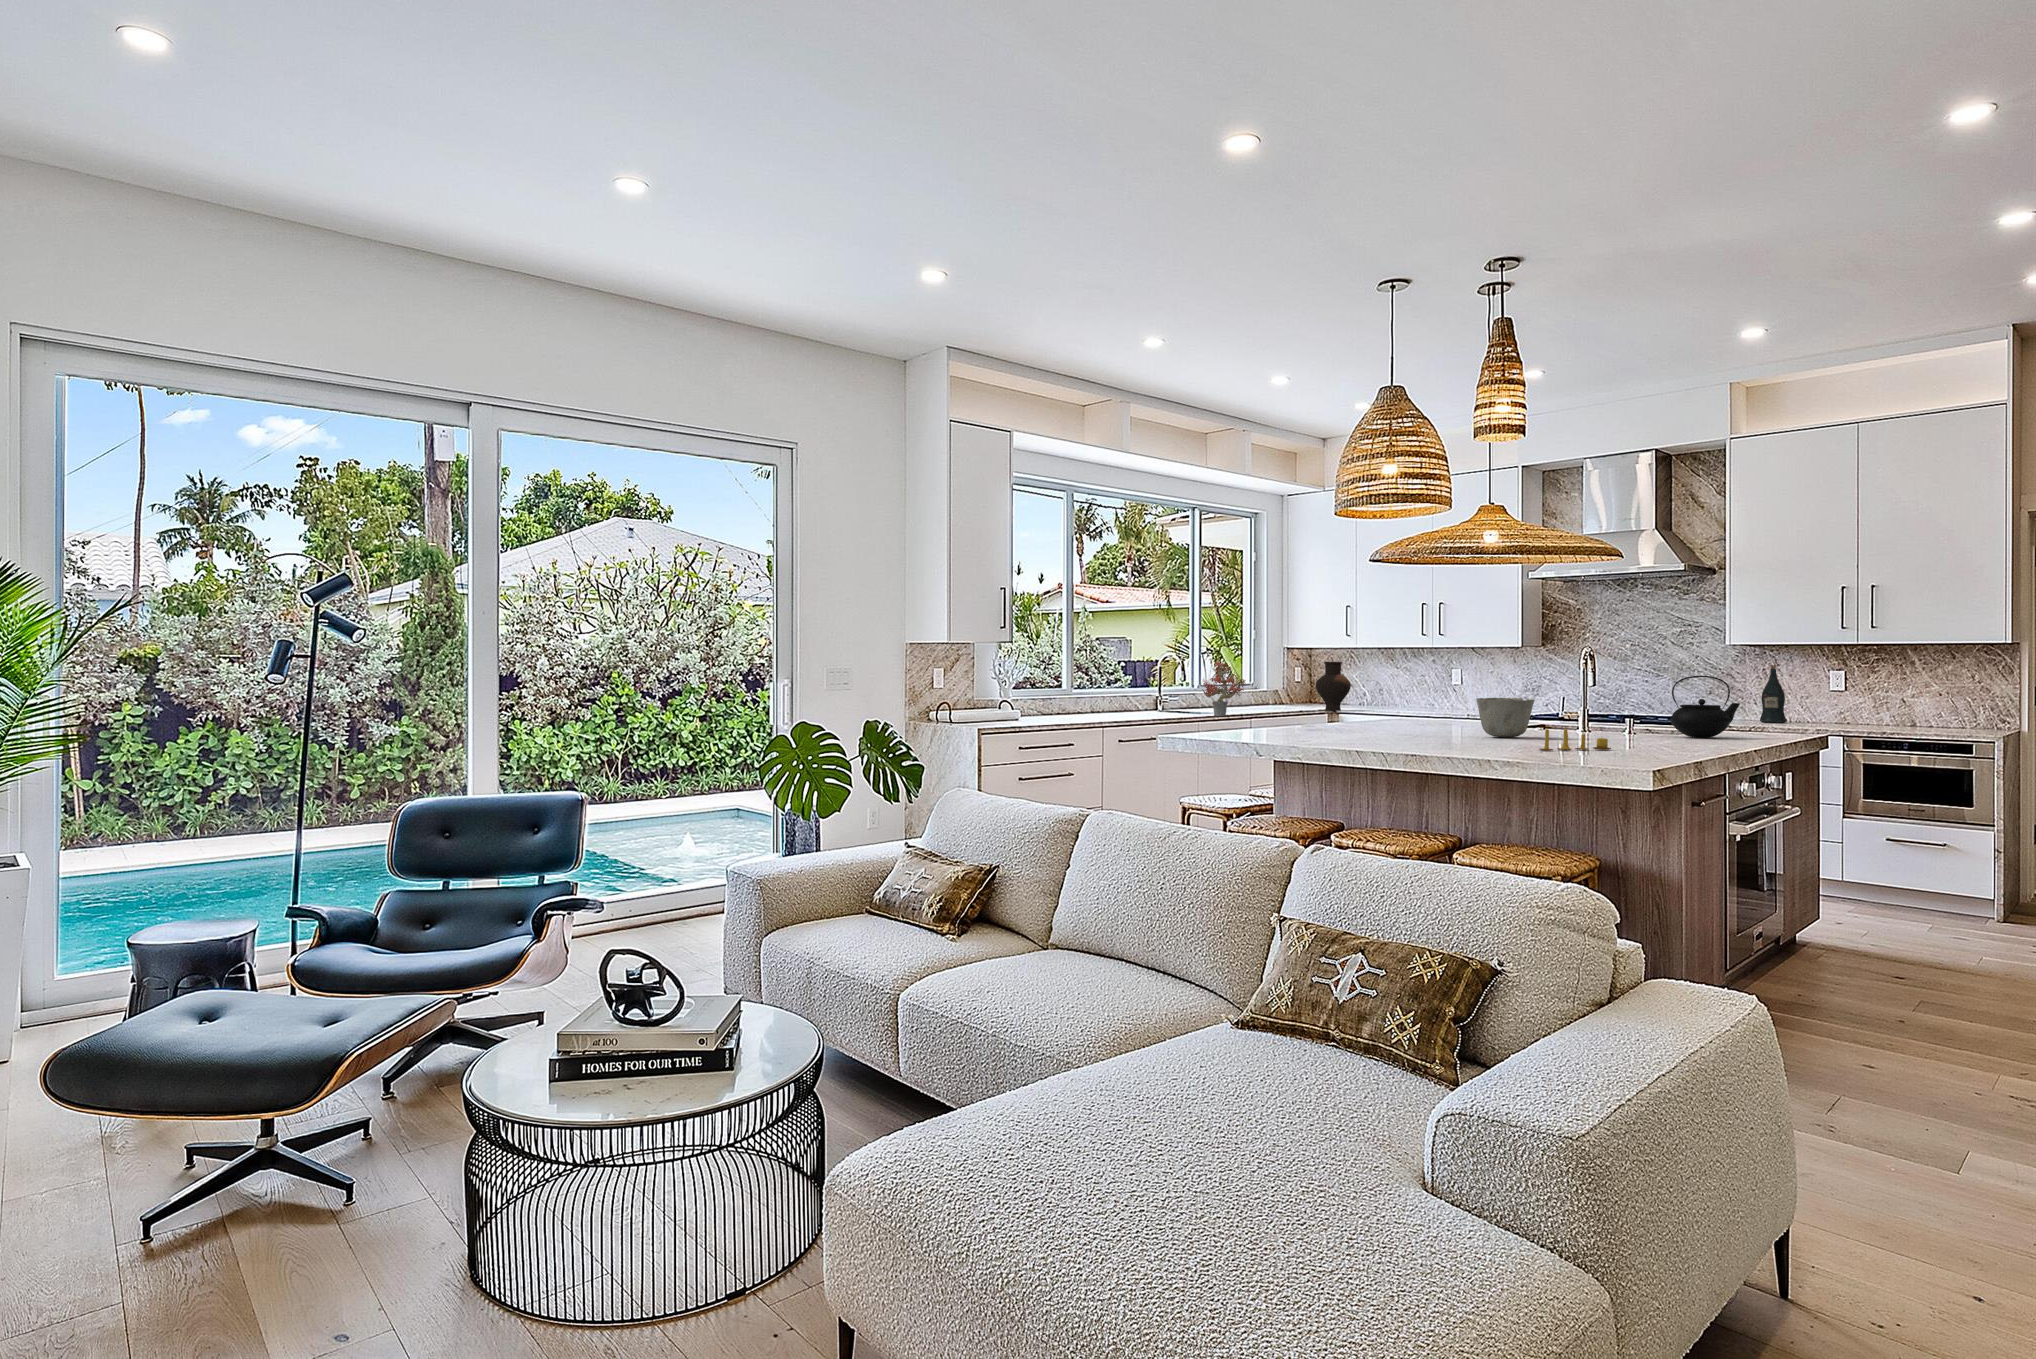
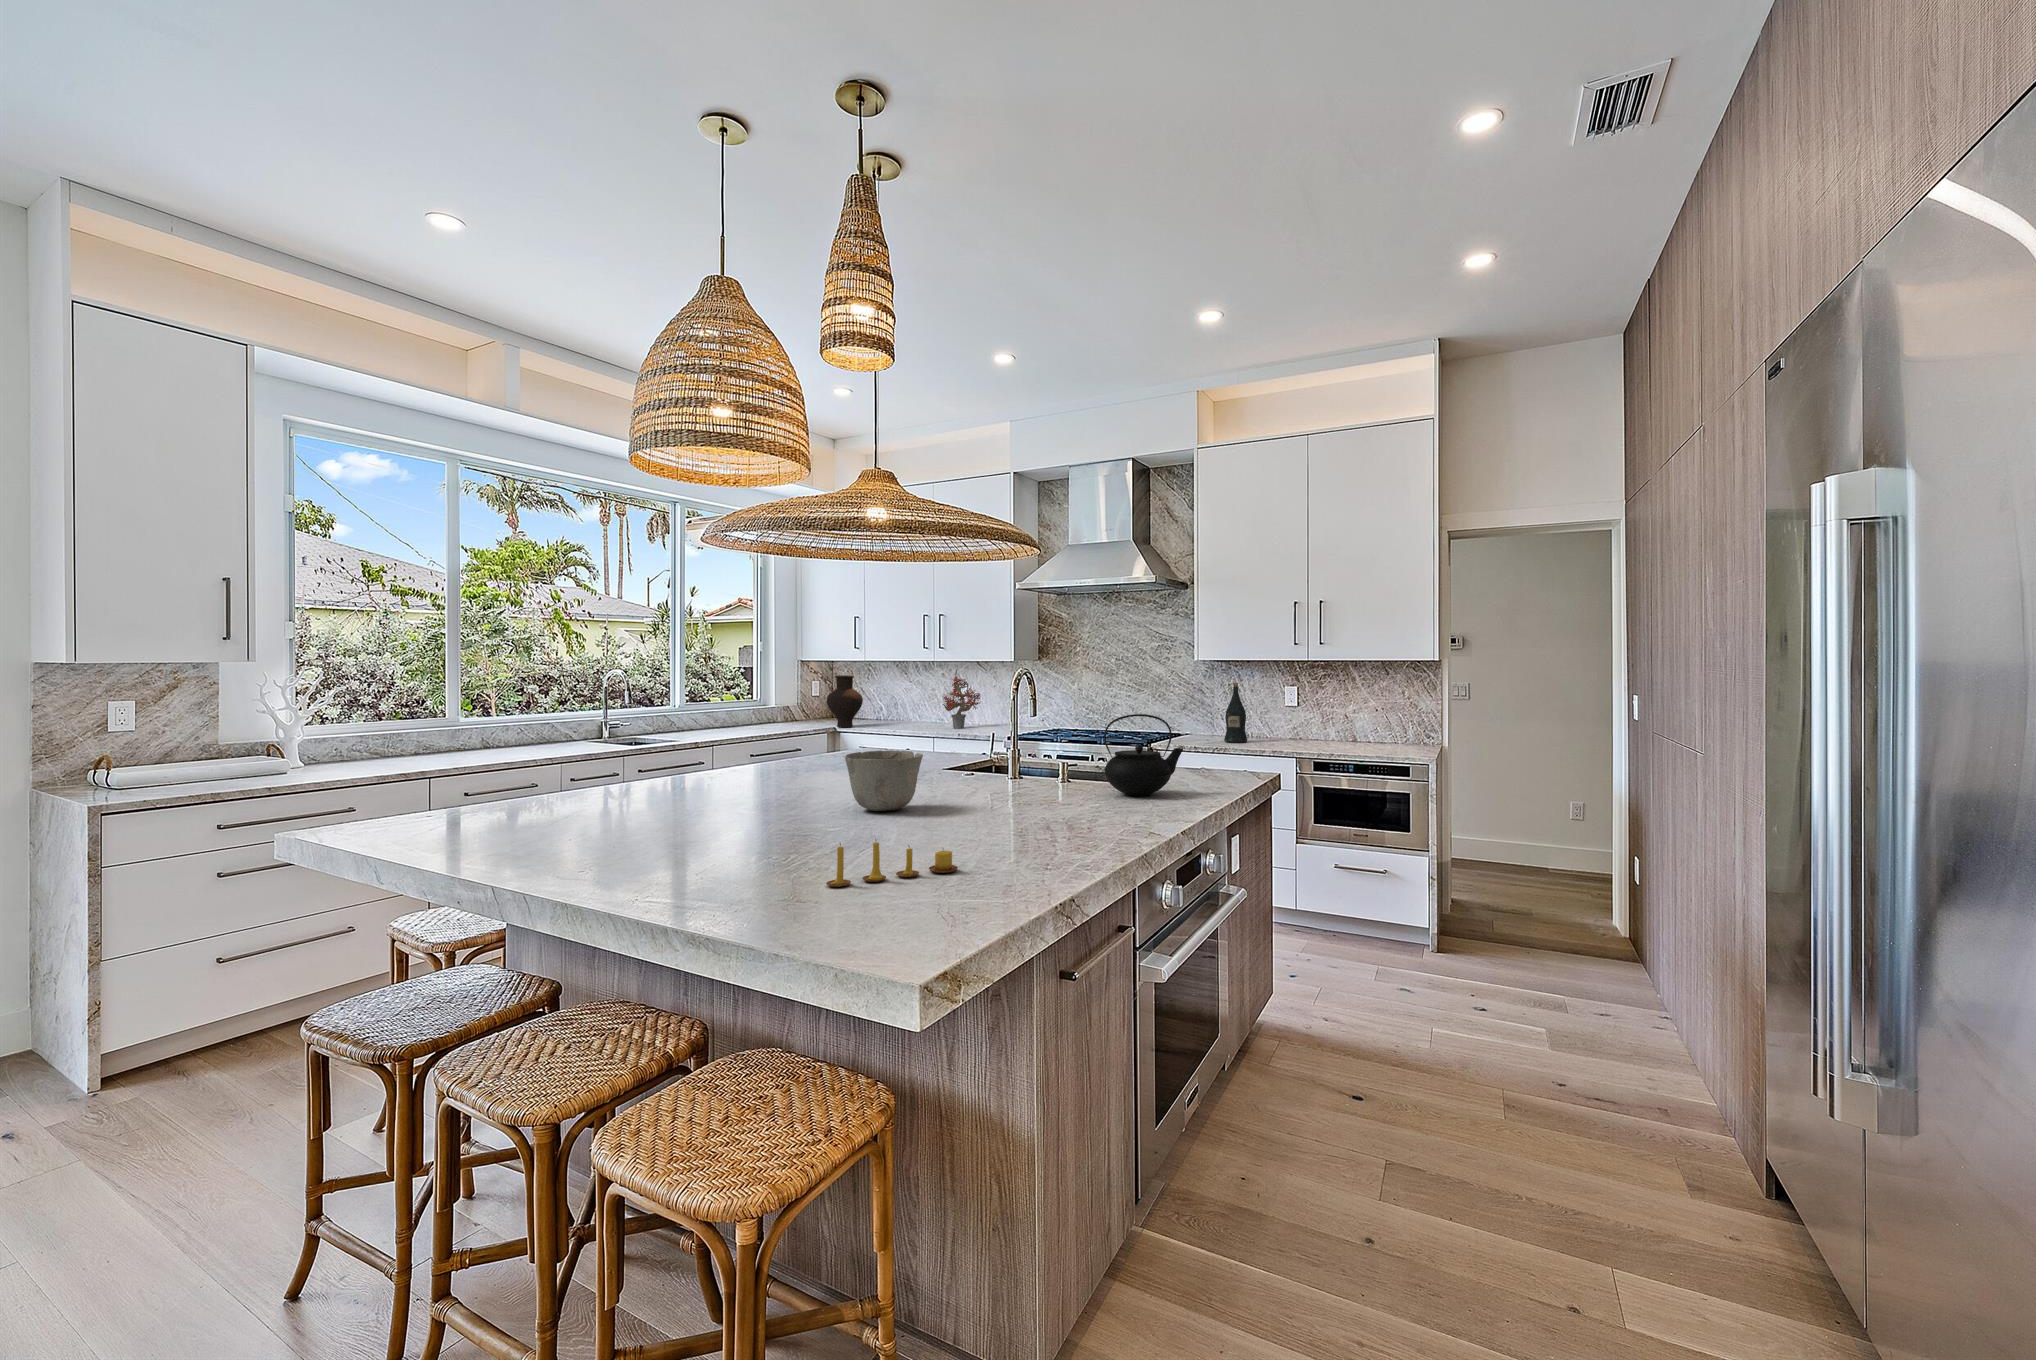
potted plant: present [1202,652,1245,716] -> present [943,670,980,729]

